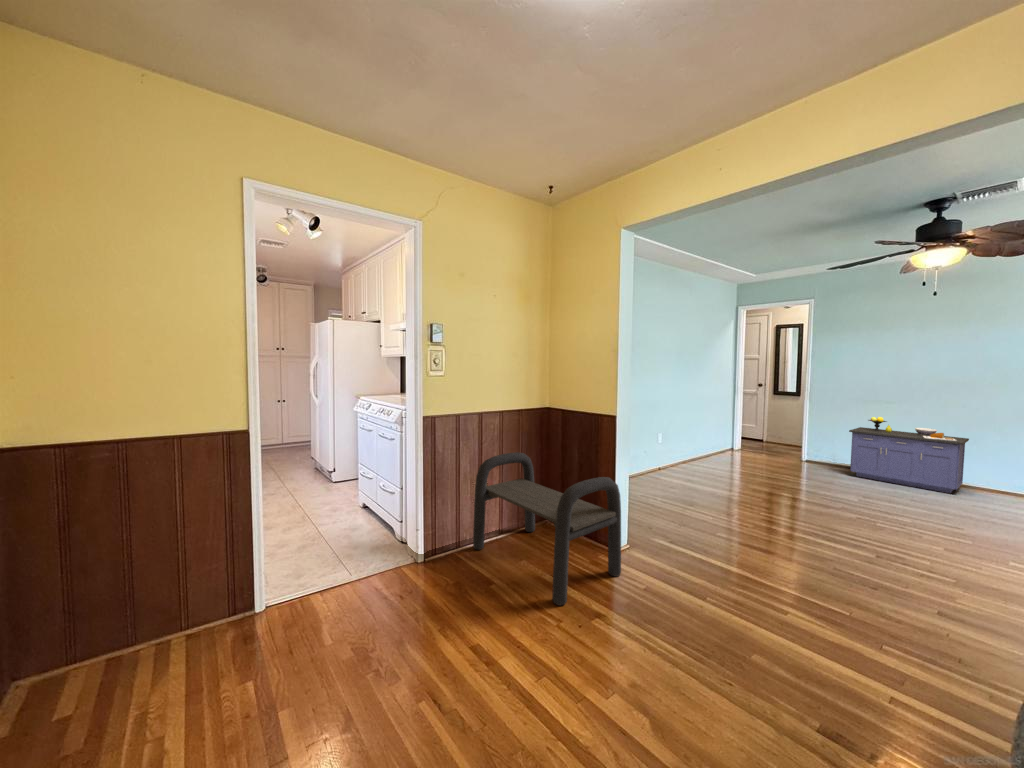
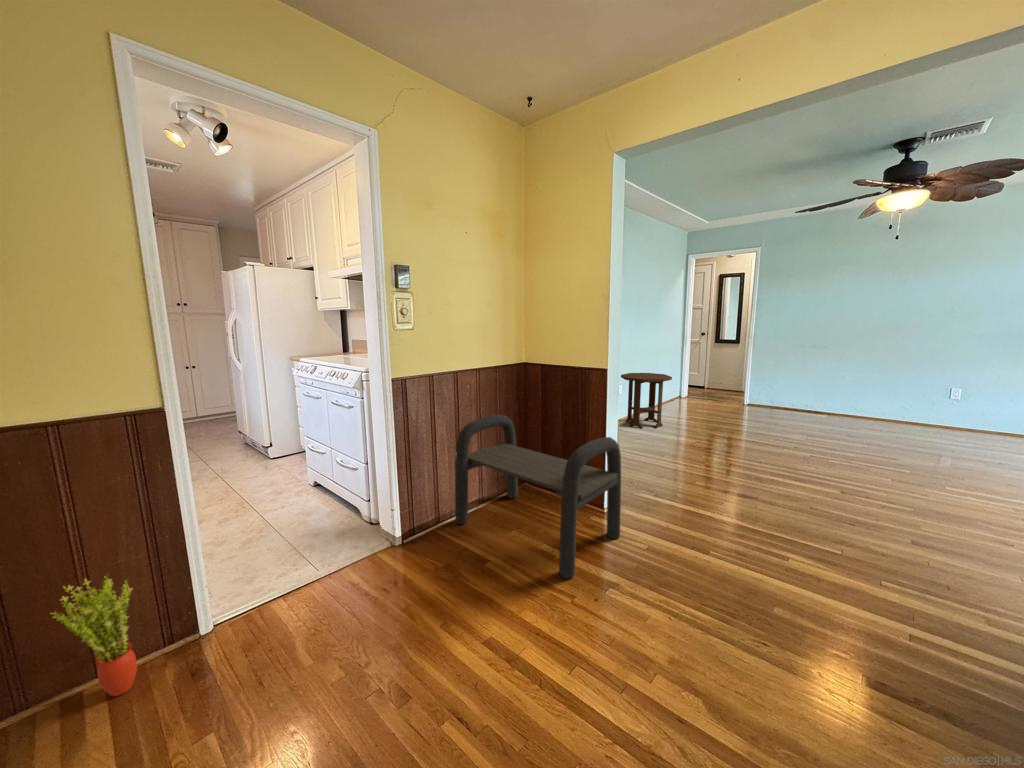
storage cabinet: present [849,417,969,493] -> none [791,361,892,428]
side table: none [658,421,710,478] -> present [621,373,672,428]
potted plant: none [160,549,214,646] -> present [53,576,137,696]

